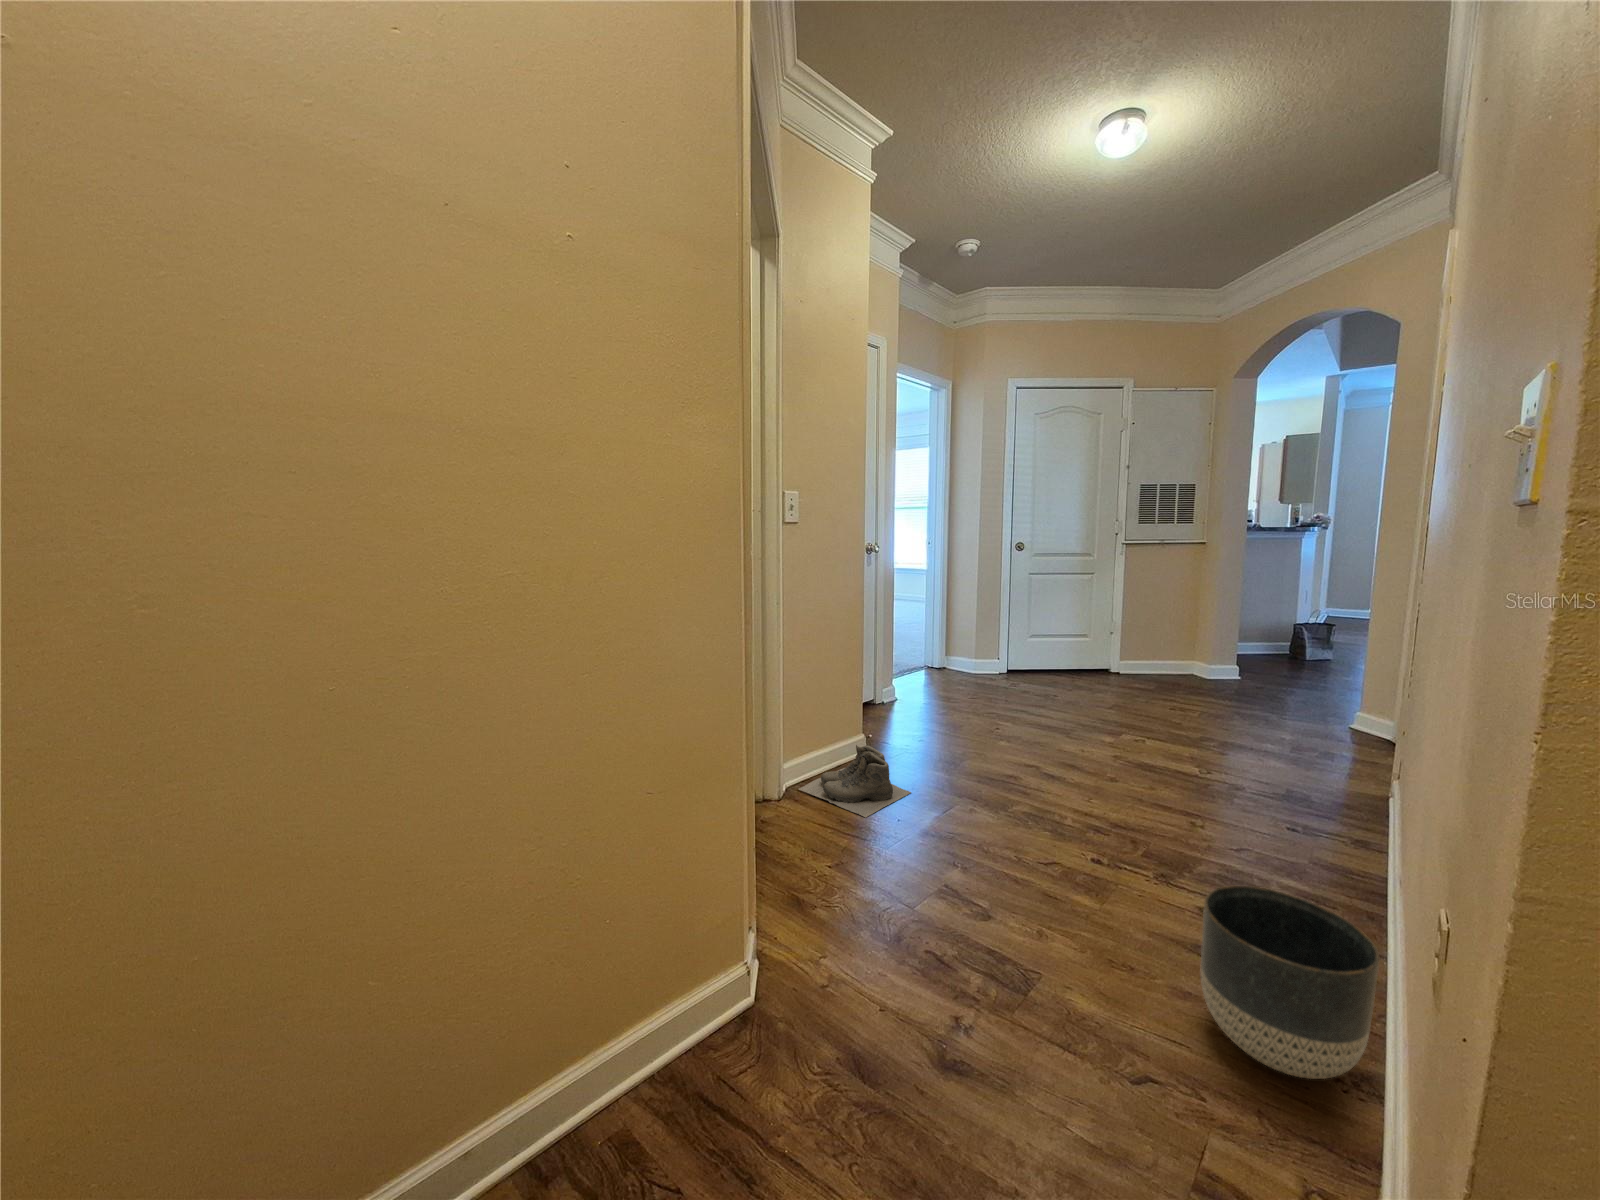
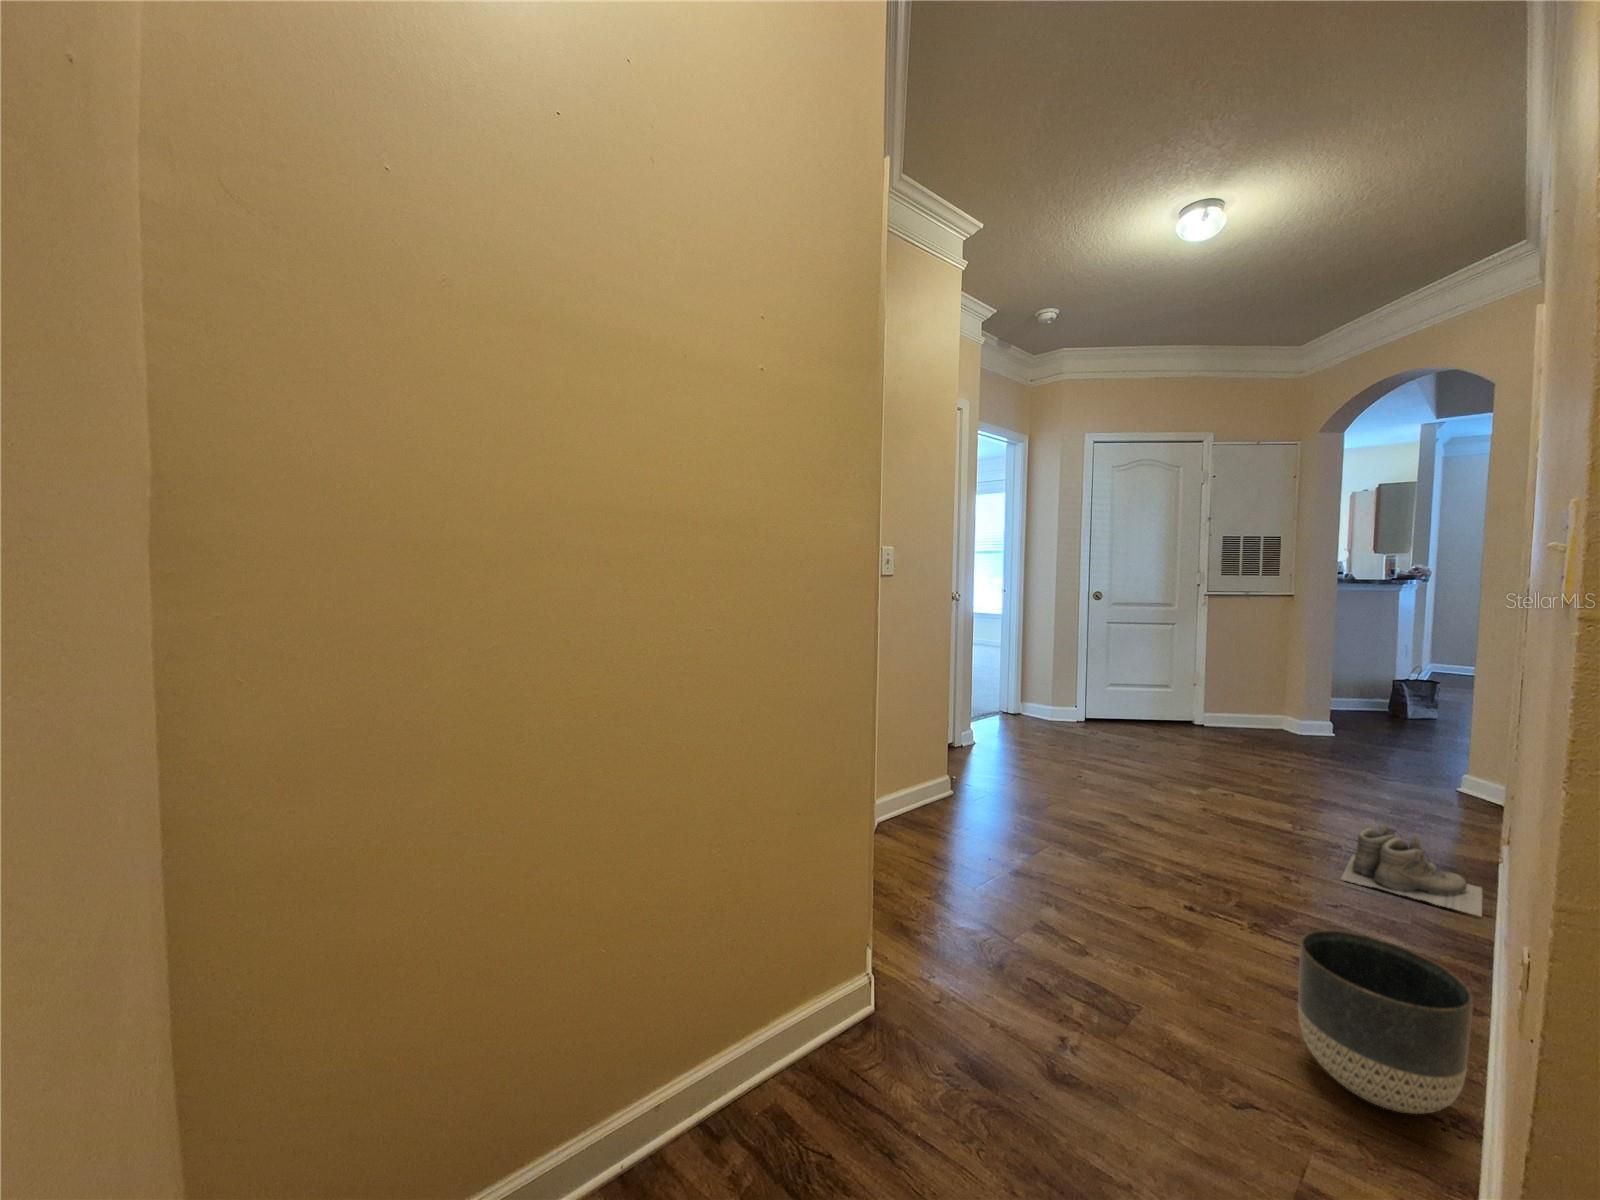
boots: present [799,745,911,818] -> present [1341,823,1483,916]

